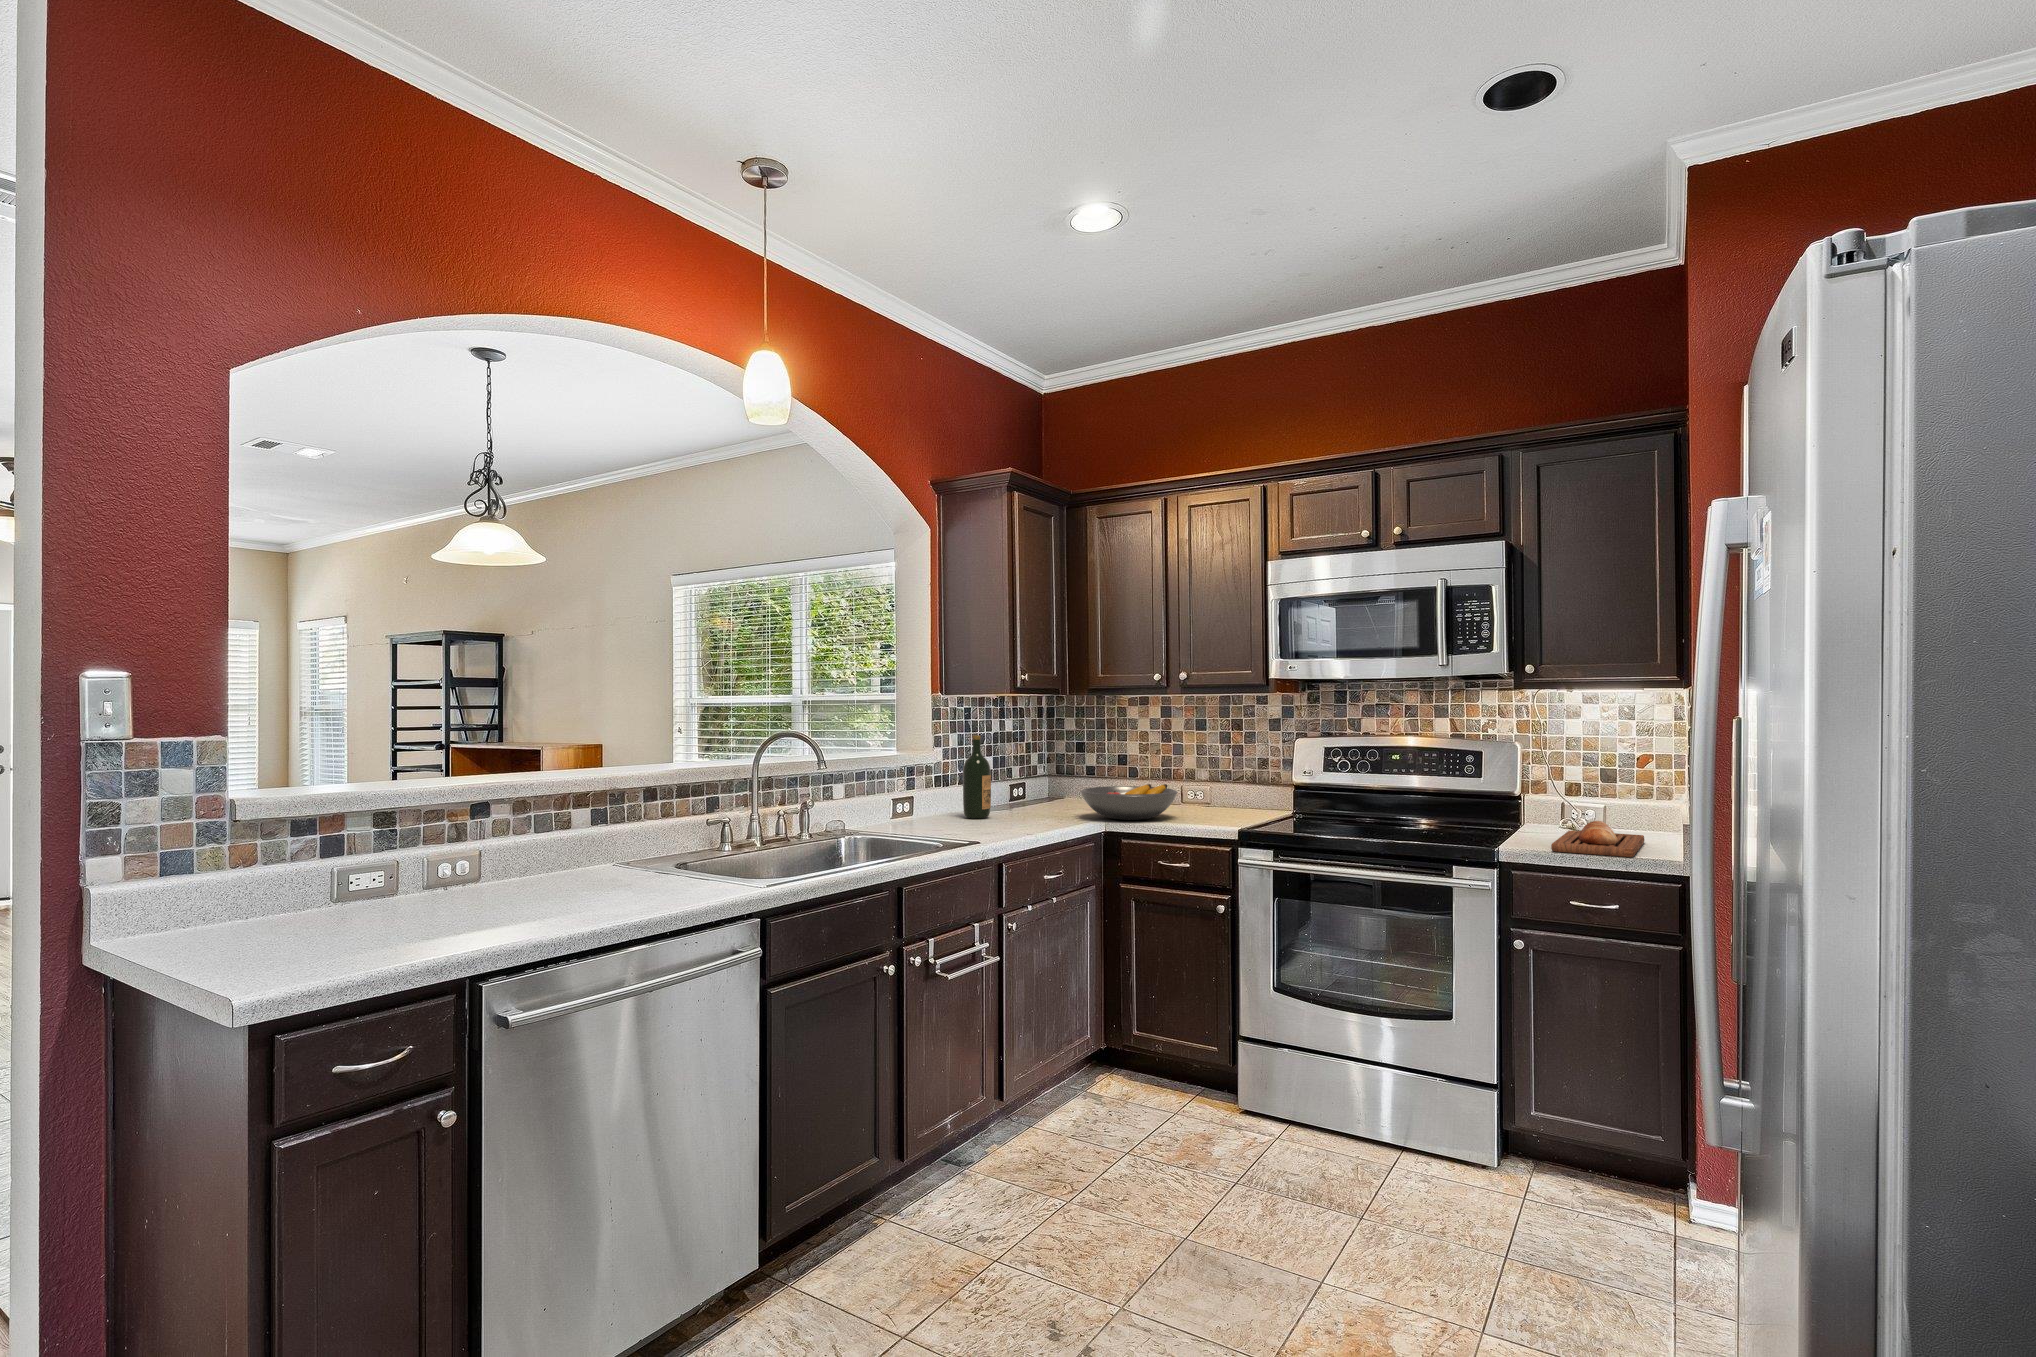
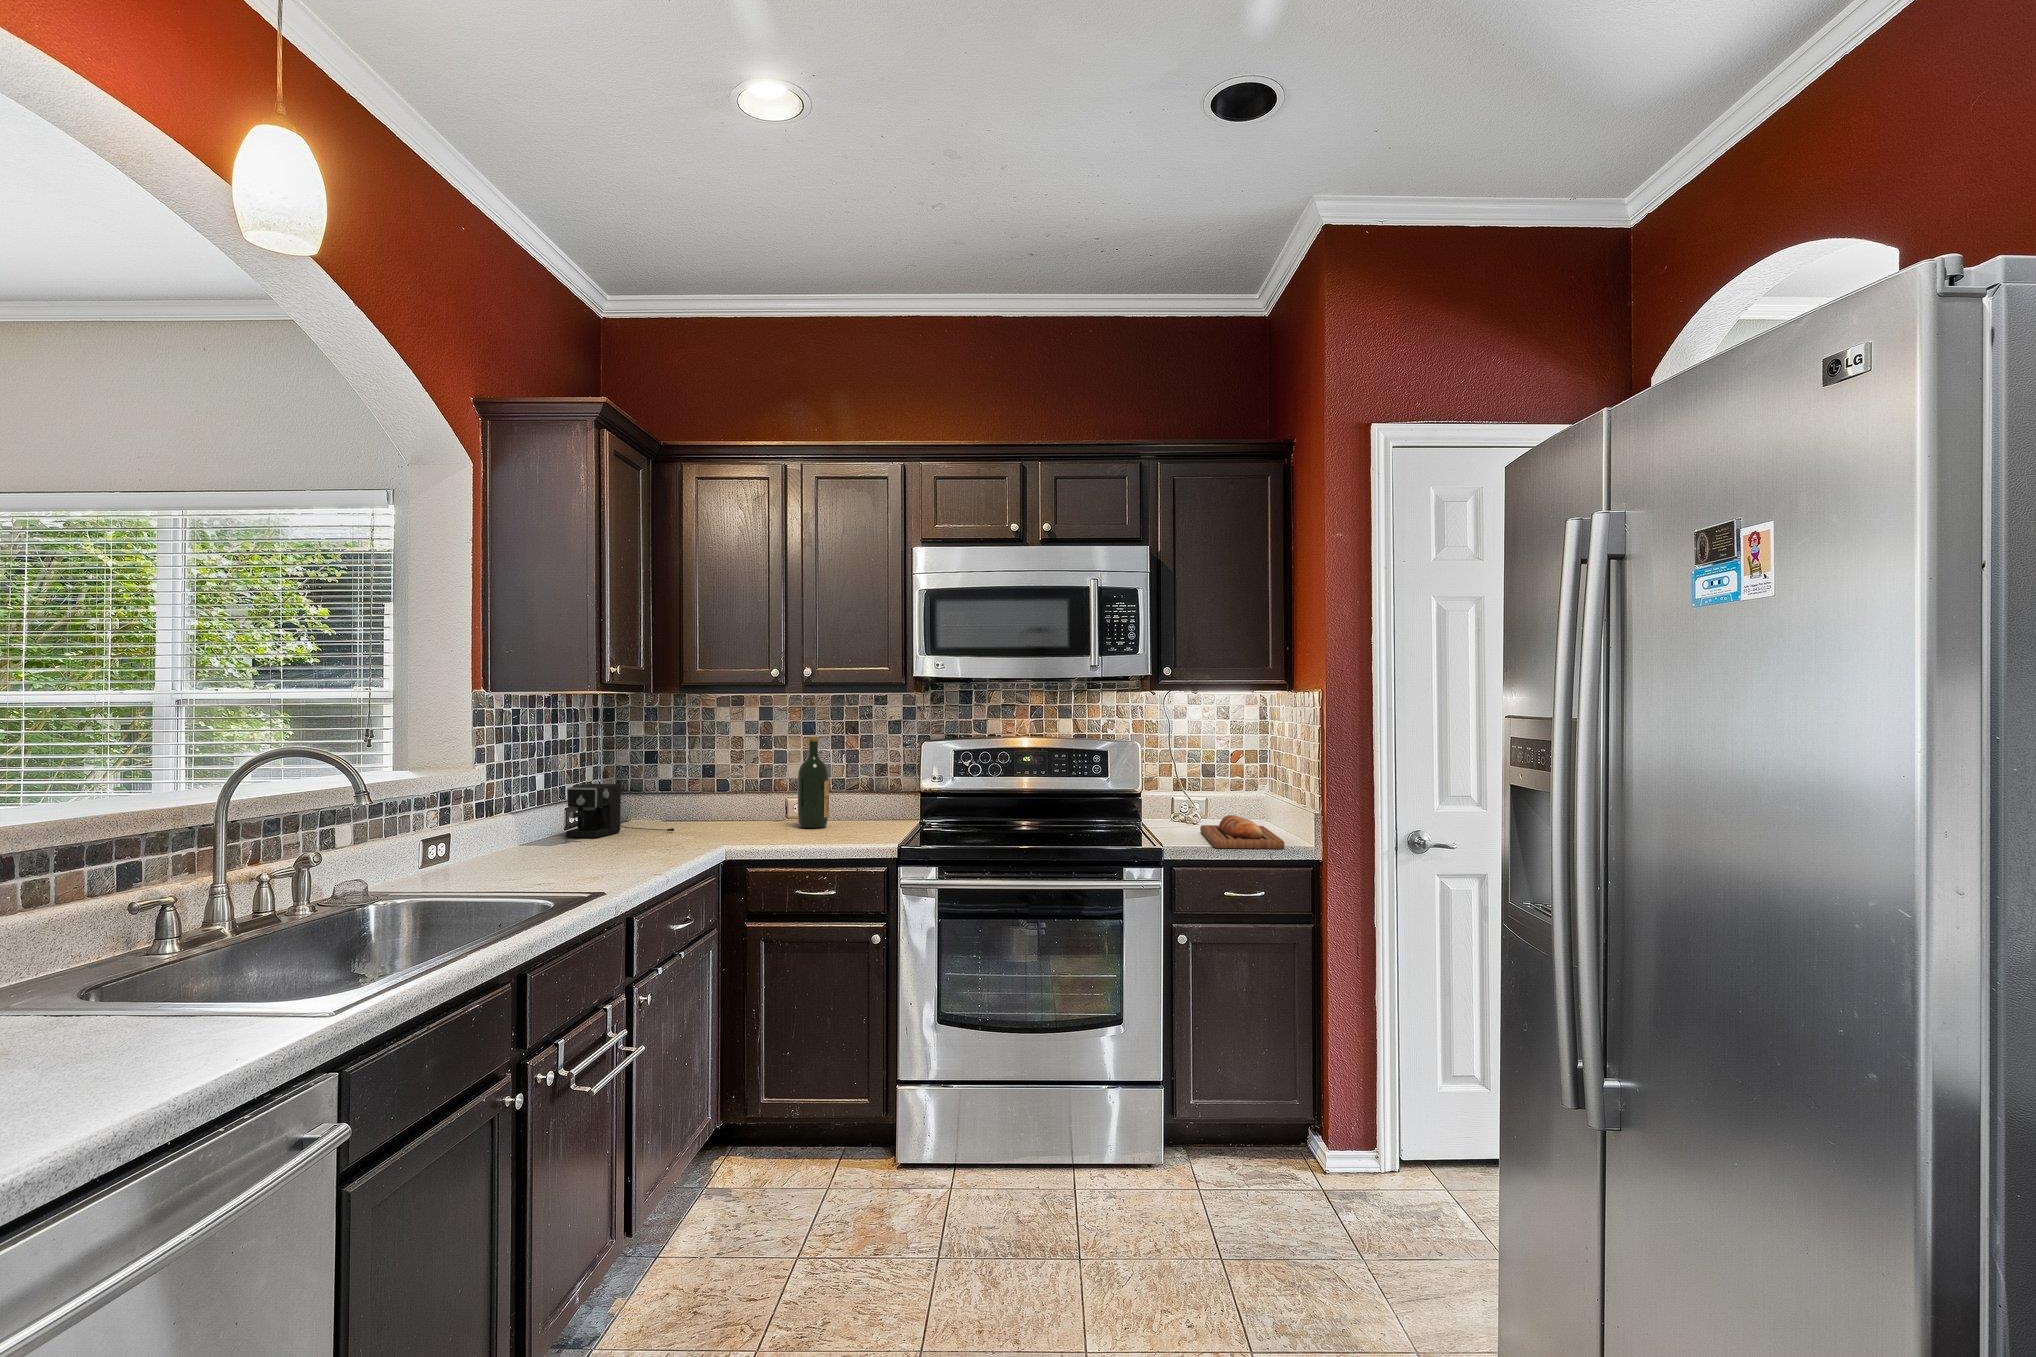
wine bottle: present [963,736,991,819] -> present [798,737,829,828]
coffee maker: none [1004,767,1085,809] -> present [566,784,674,838]
fruit bowl: present [1081,784,1178,820] -> none [687,798,807,843]

